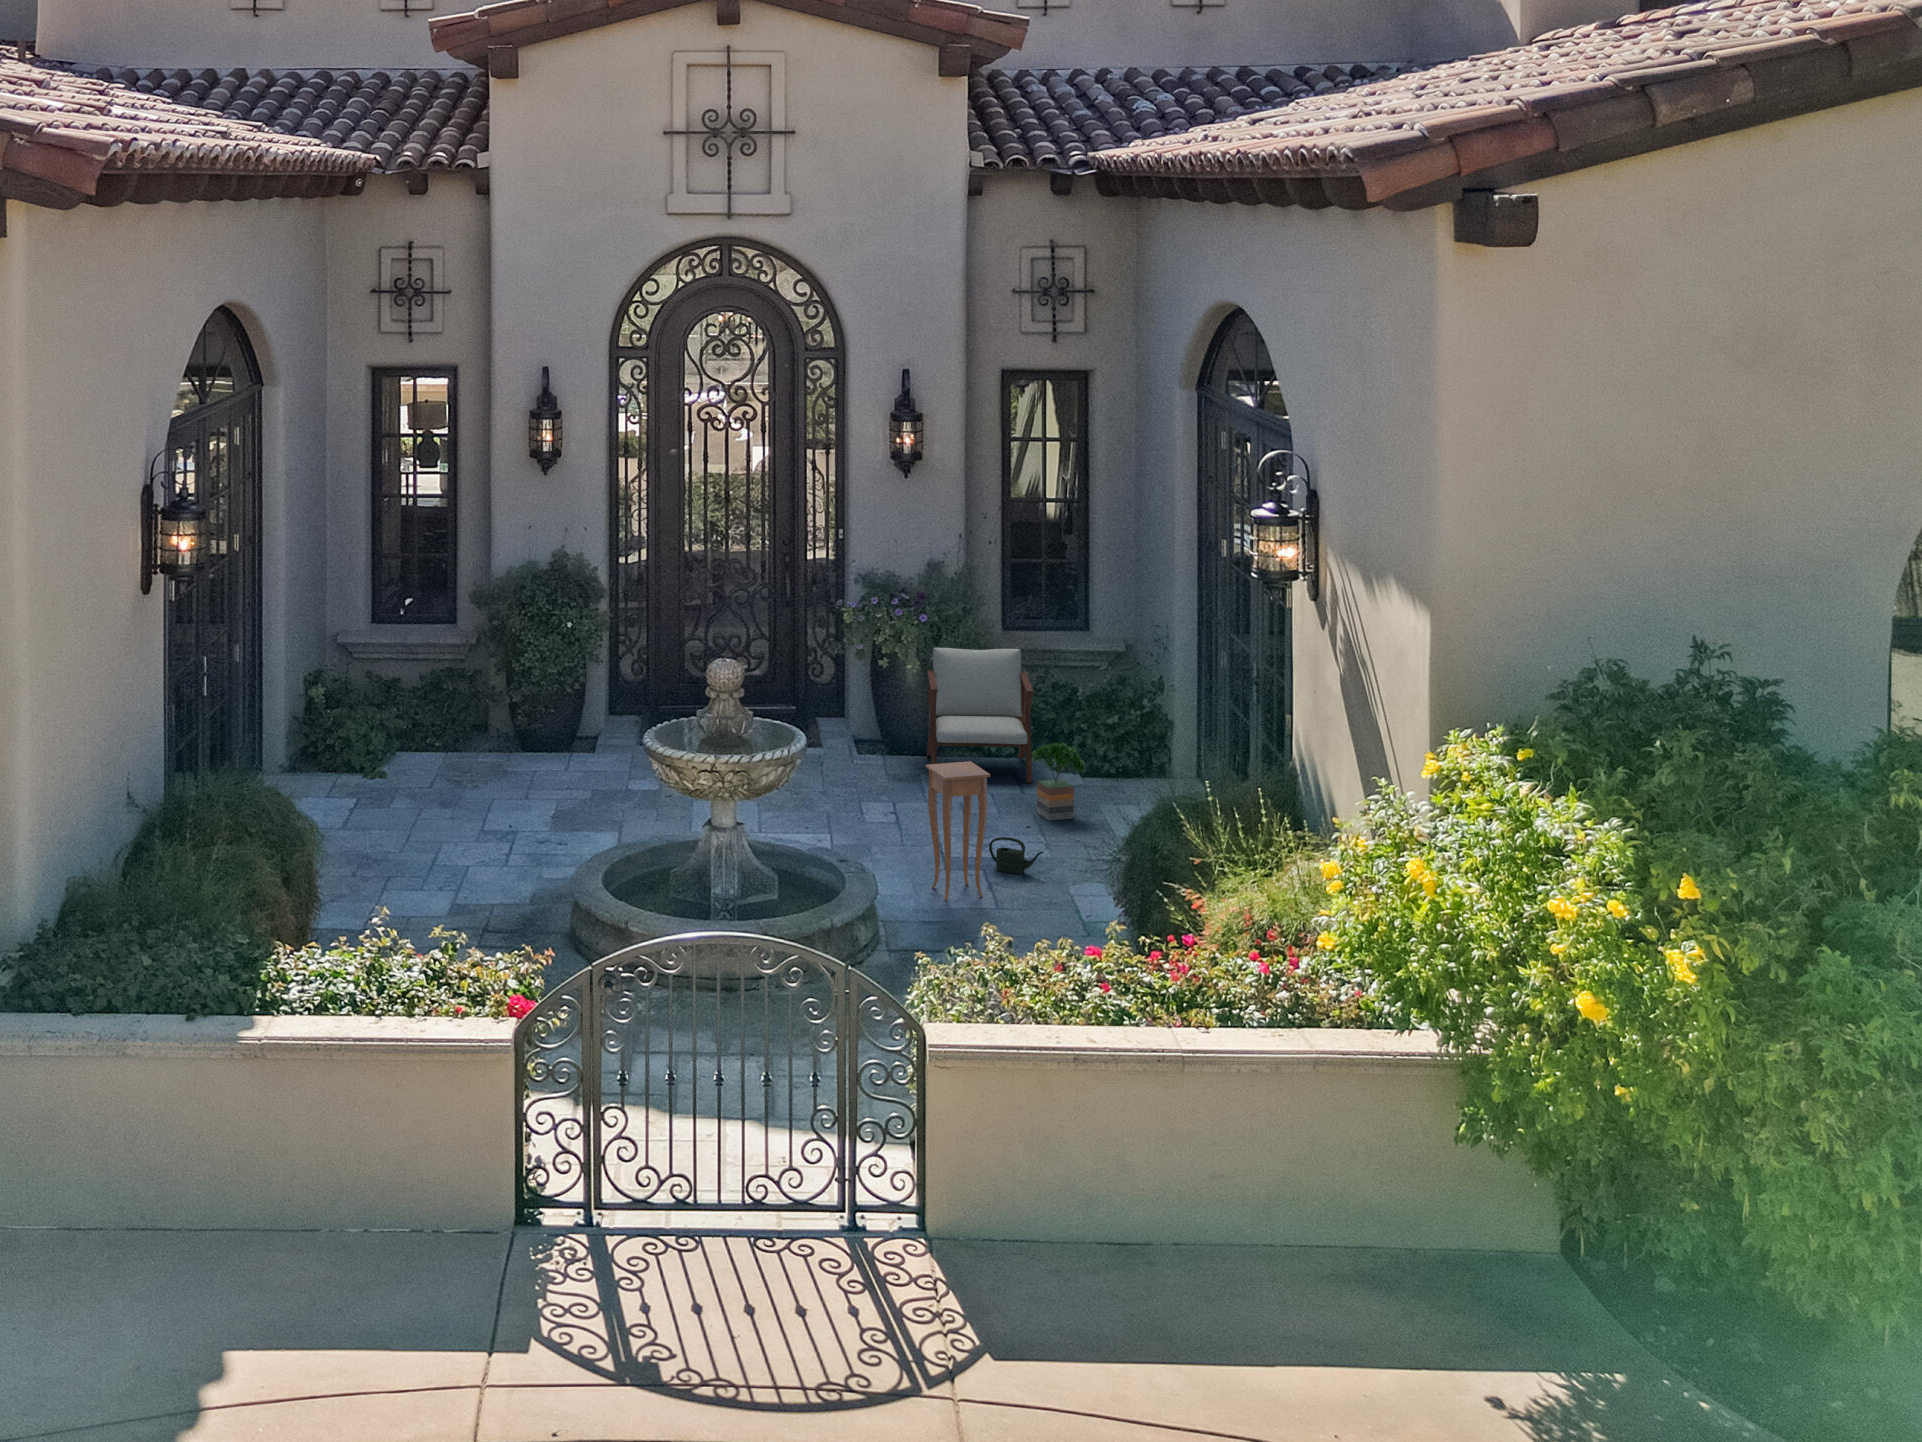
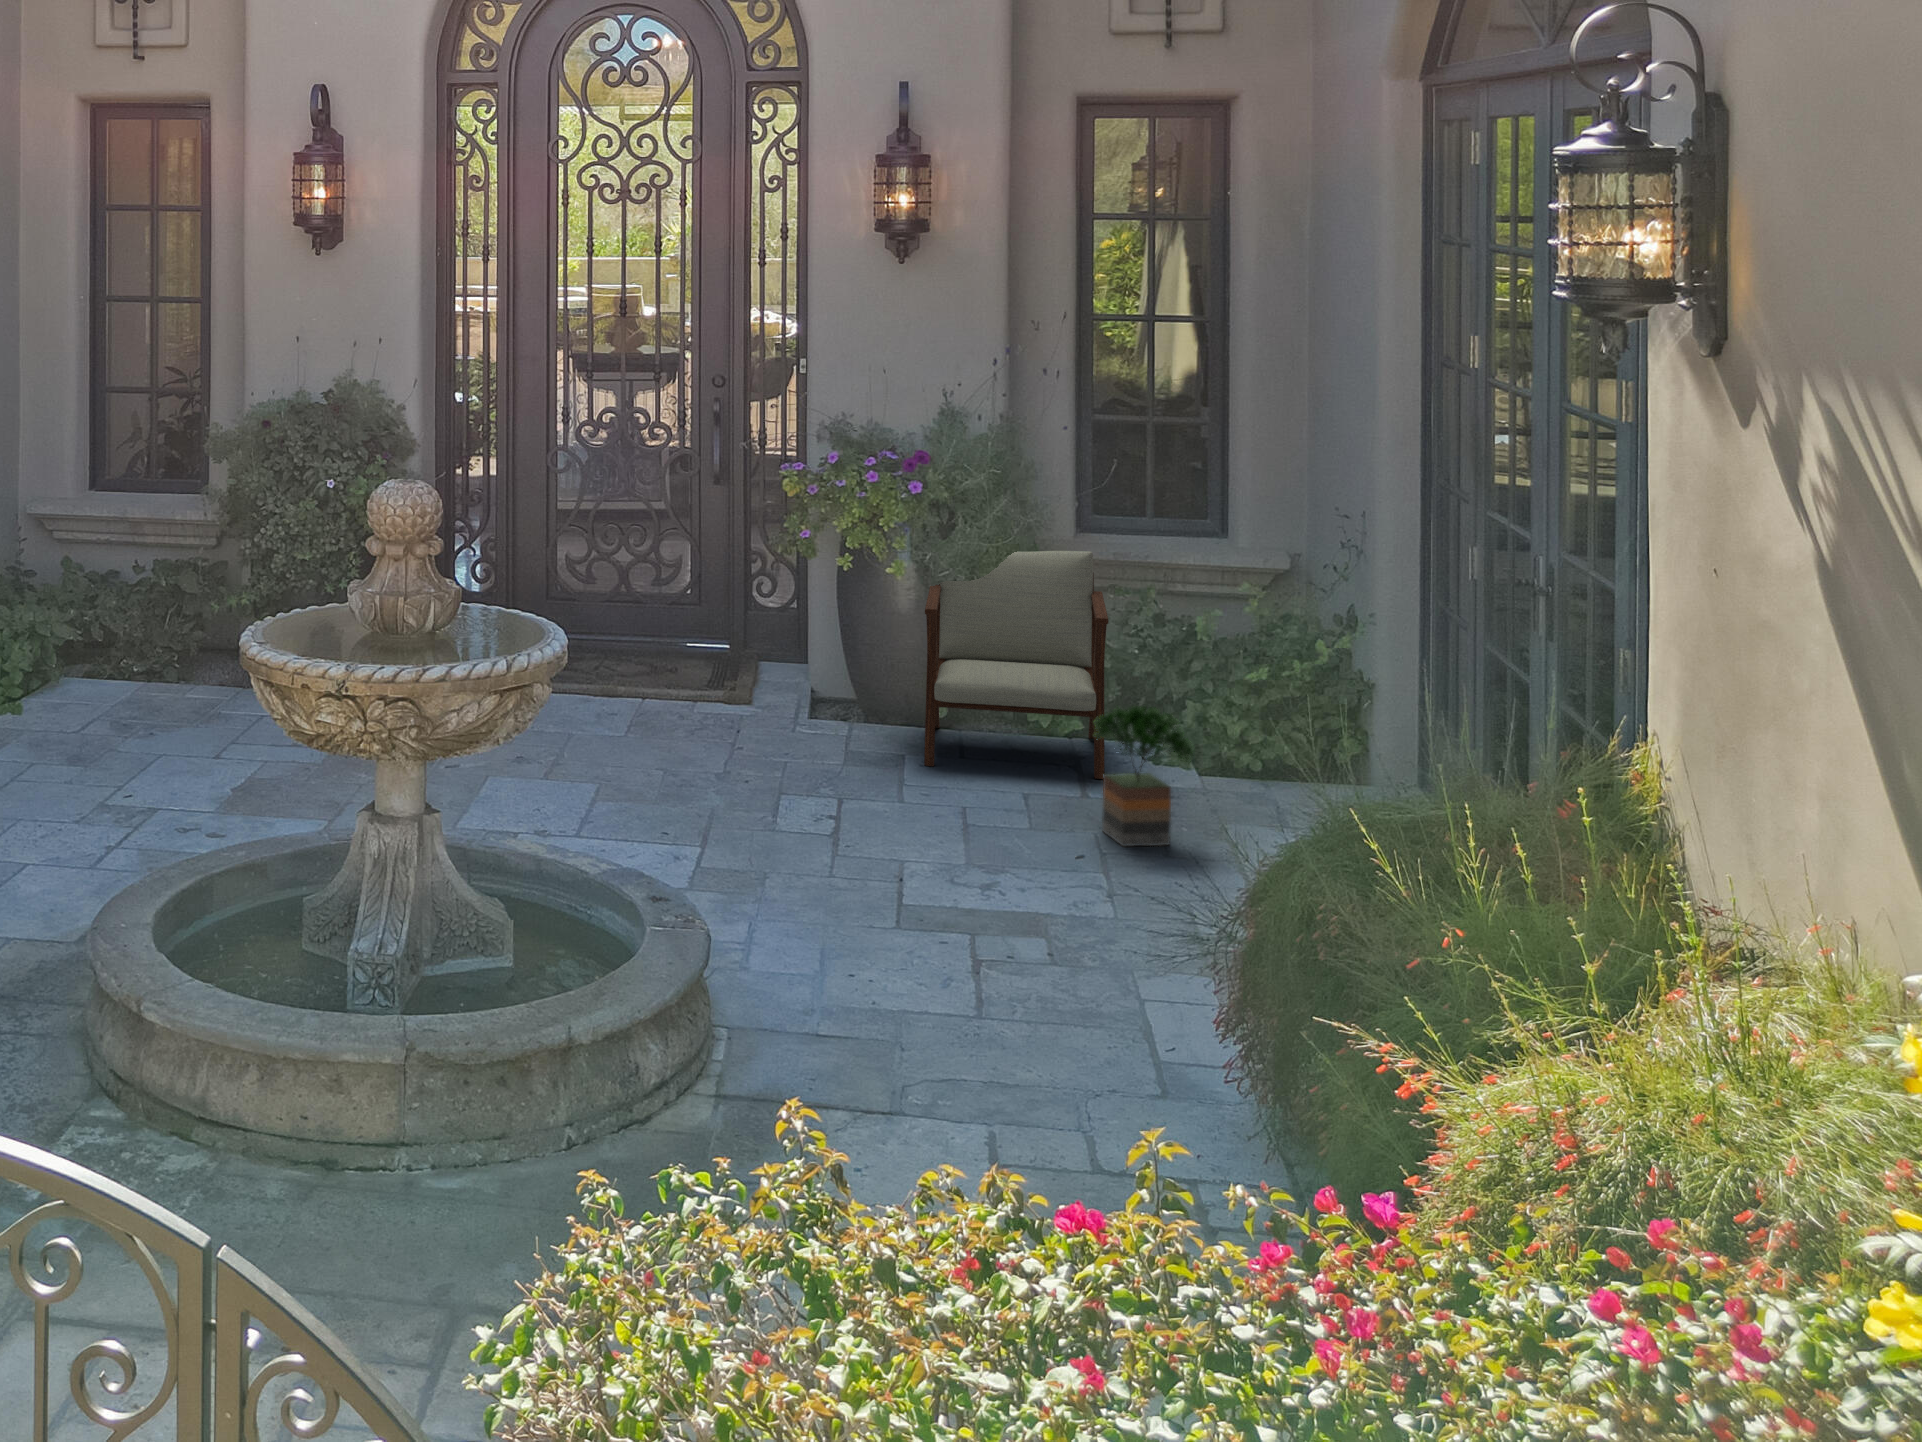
side table: present [926,761,990,901] -> none [850,719,972,989]
watering can: present [989,837,1044,874] -> none [985,871,1091,944]

